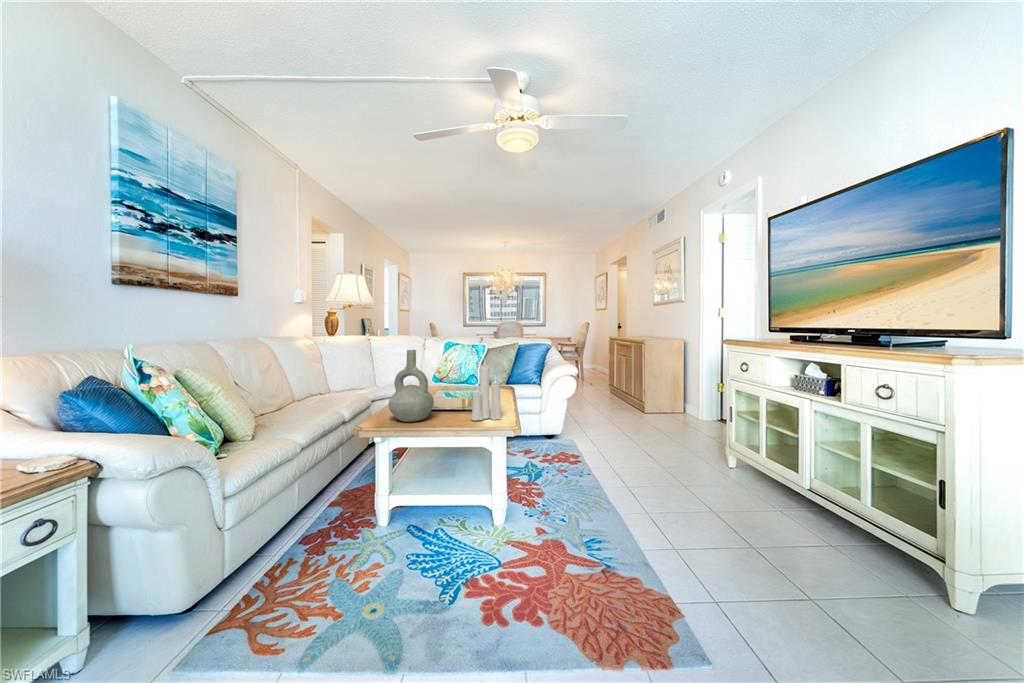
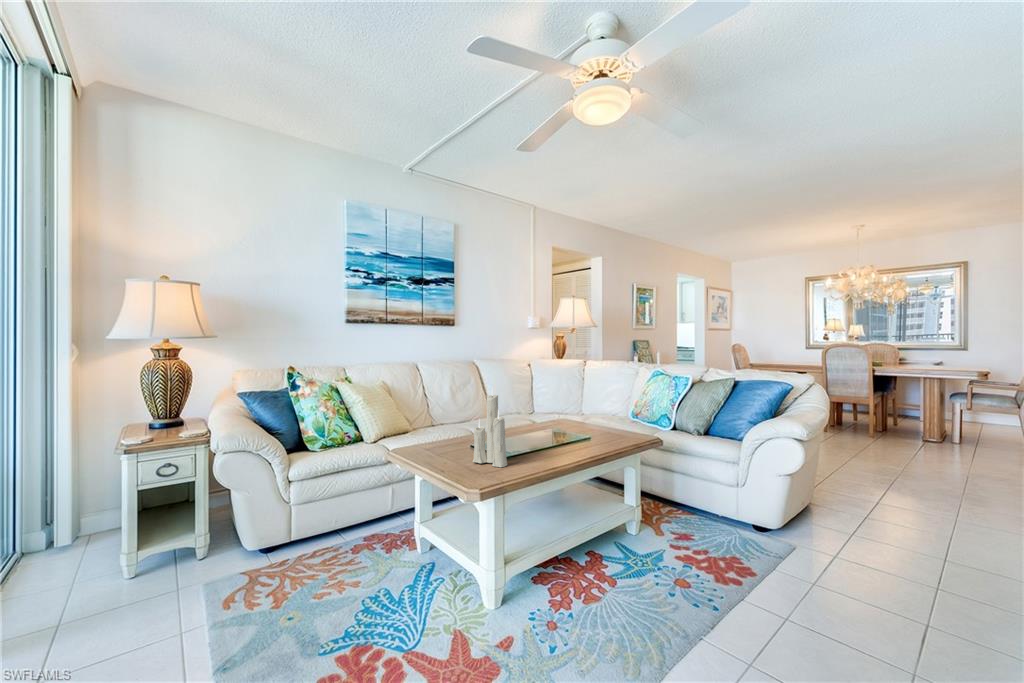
decorative vase: present [388,350,434,422] -> none [420,373,467,450]

